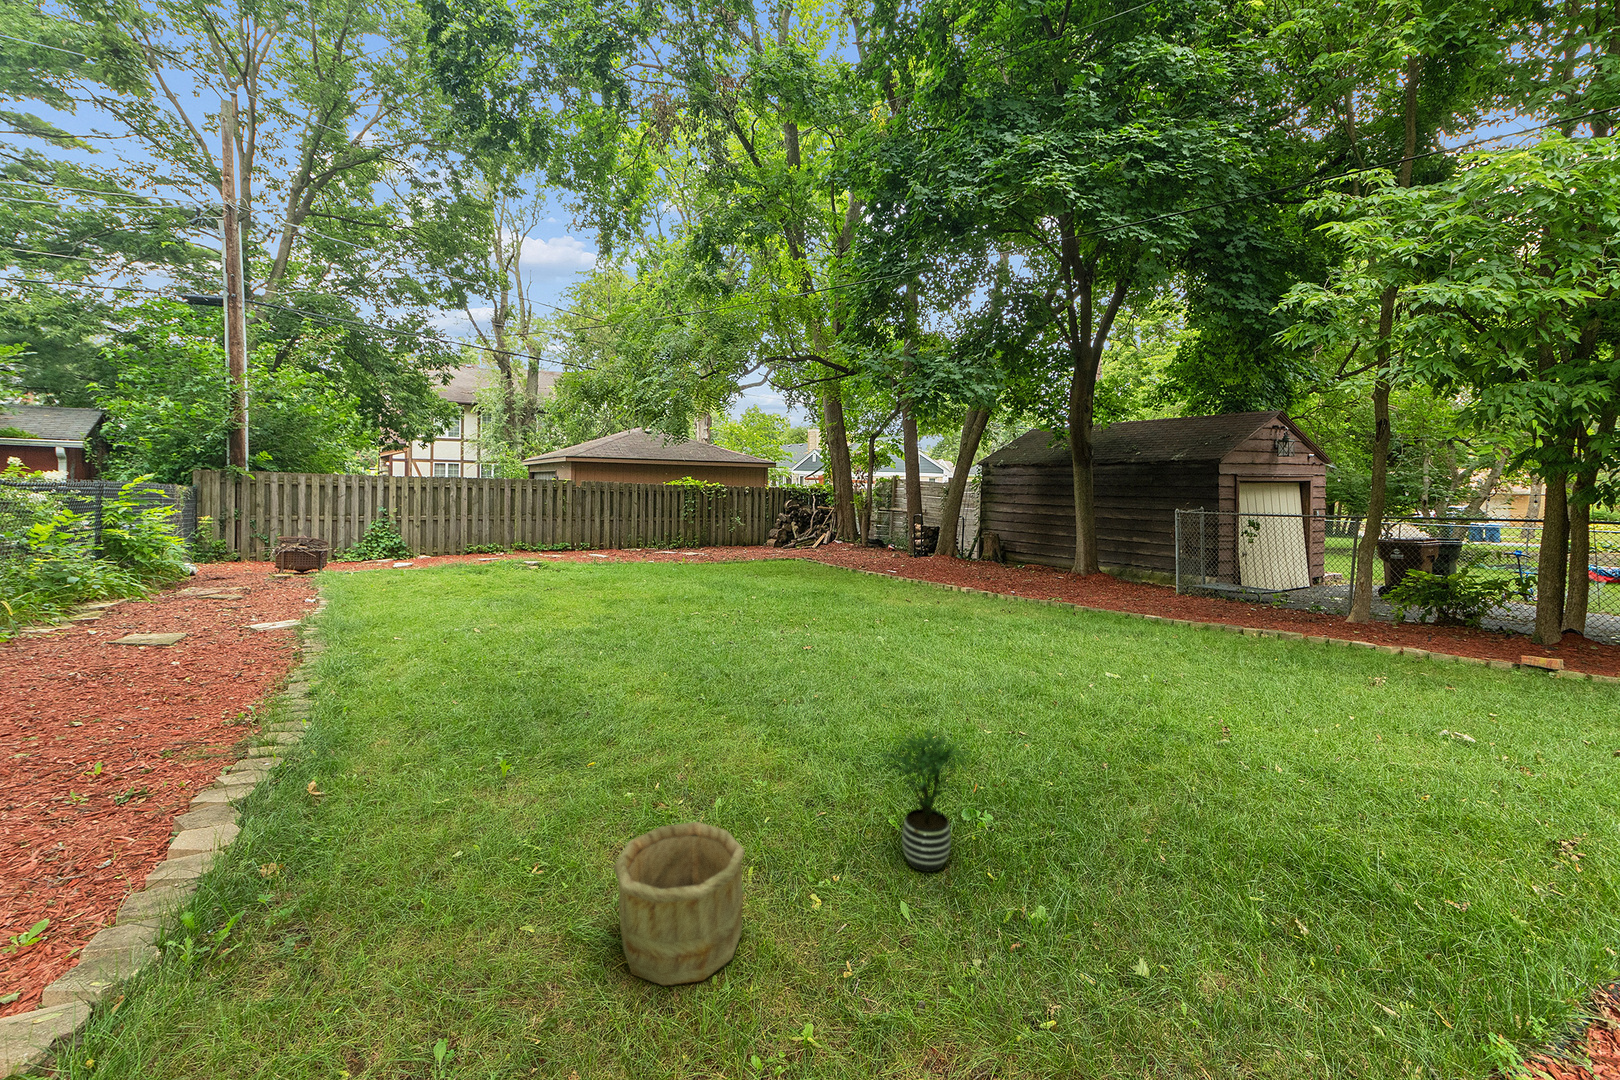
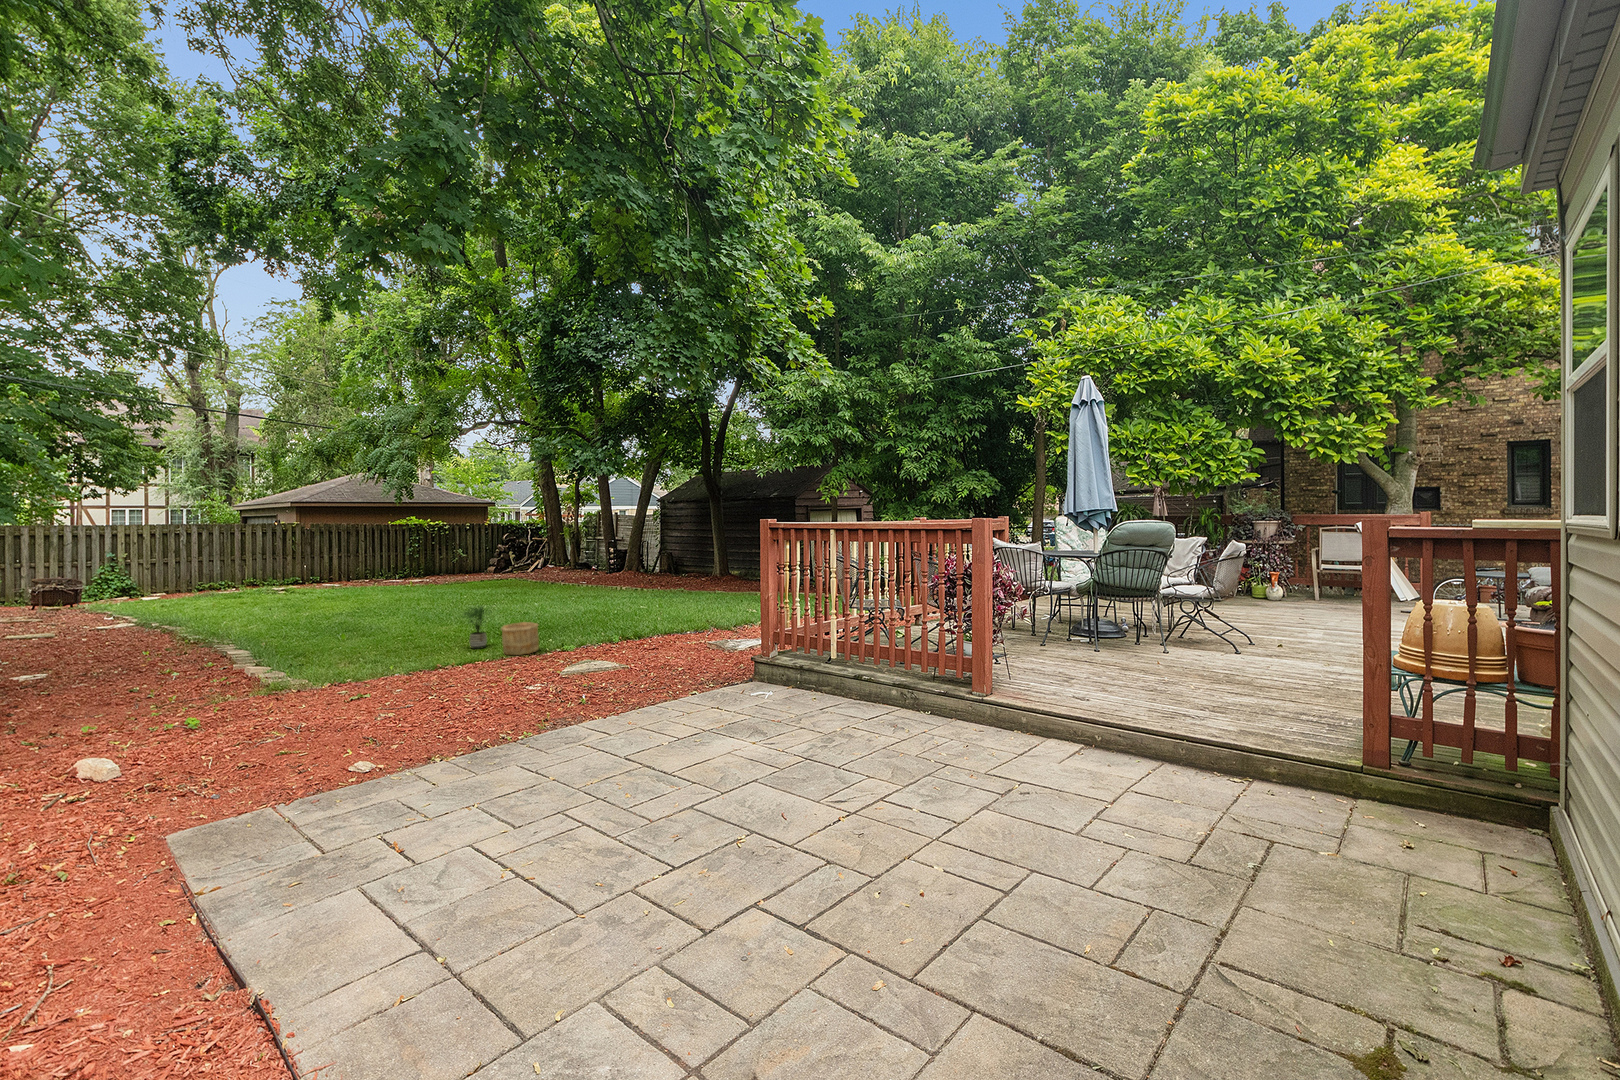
wooden bucket: present [613,822,745,985] -> present [501,622,539,655]

